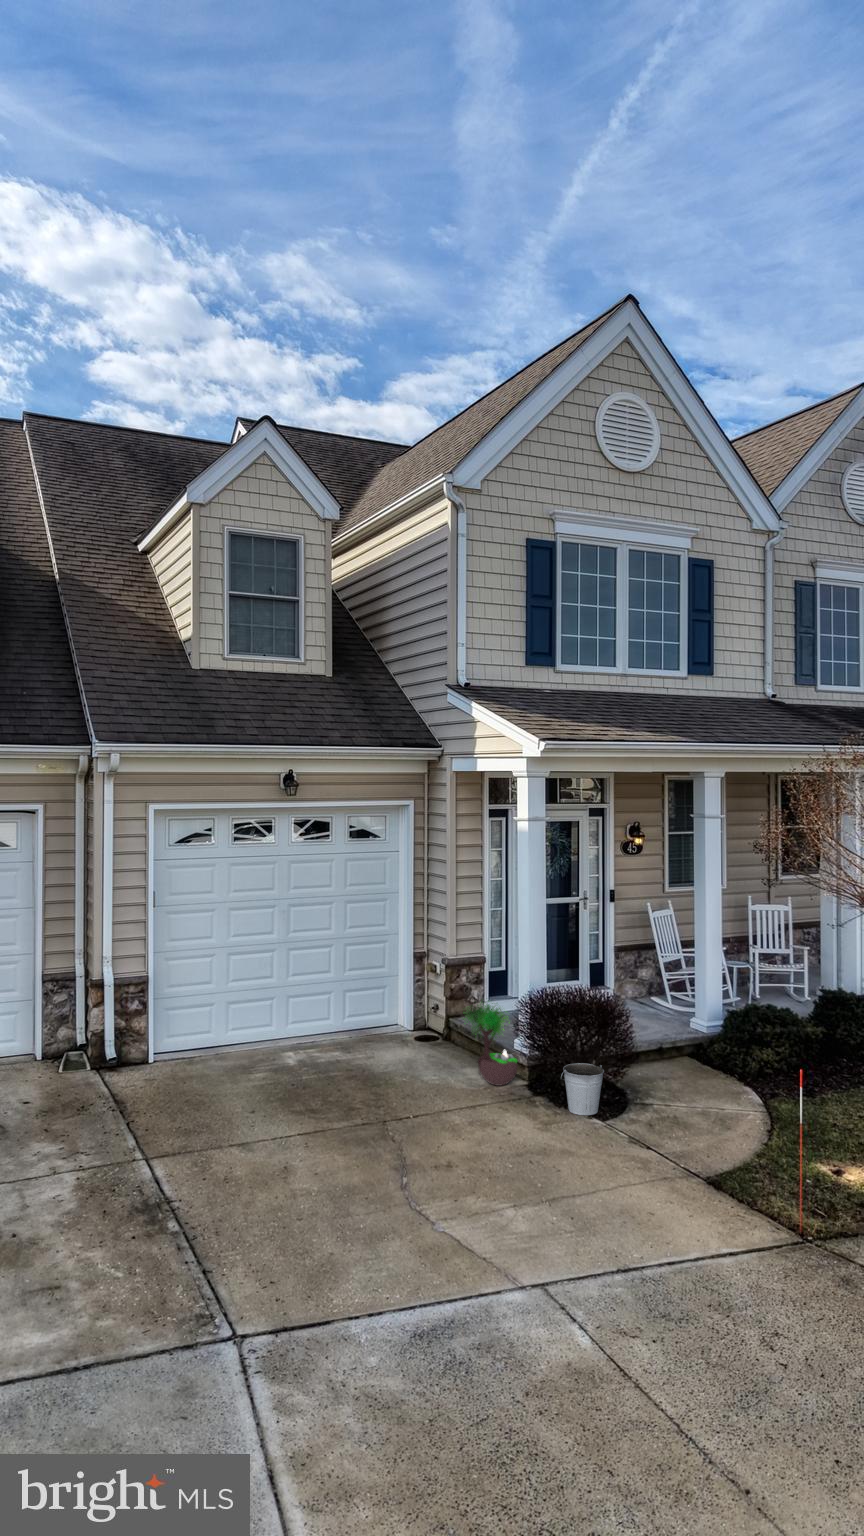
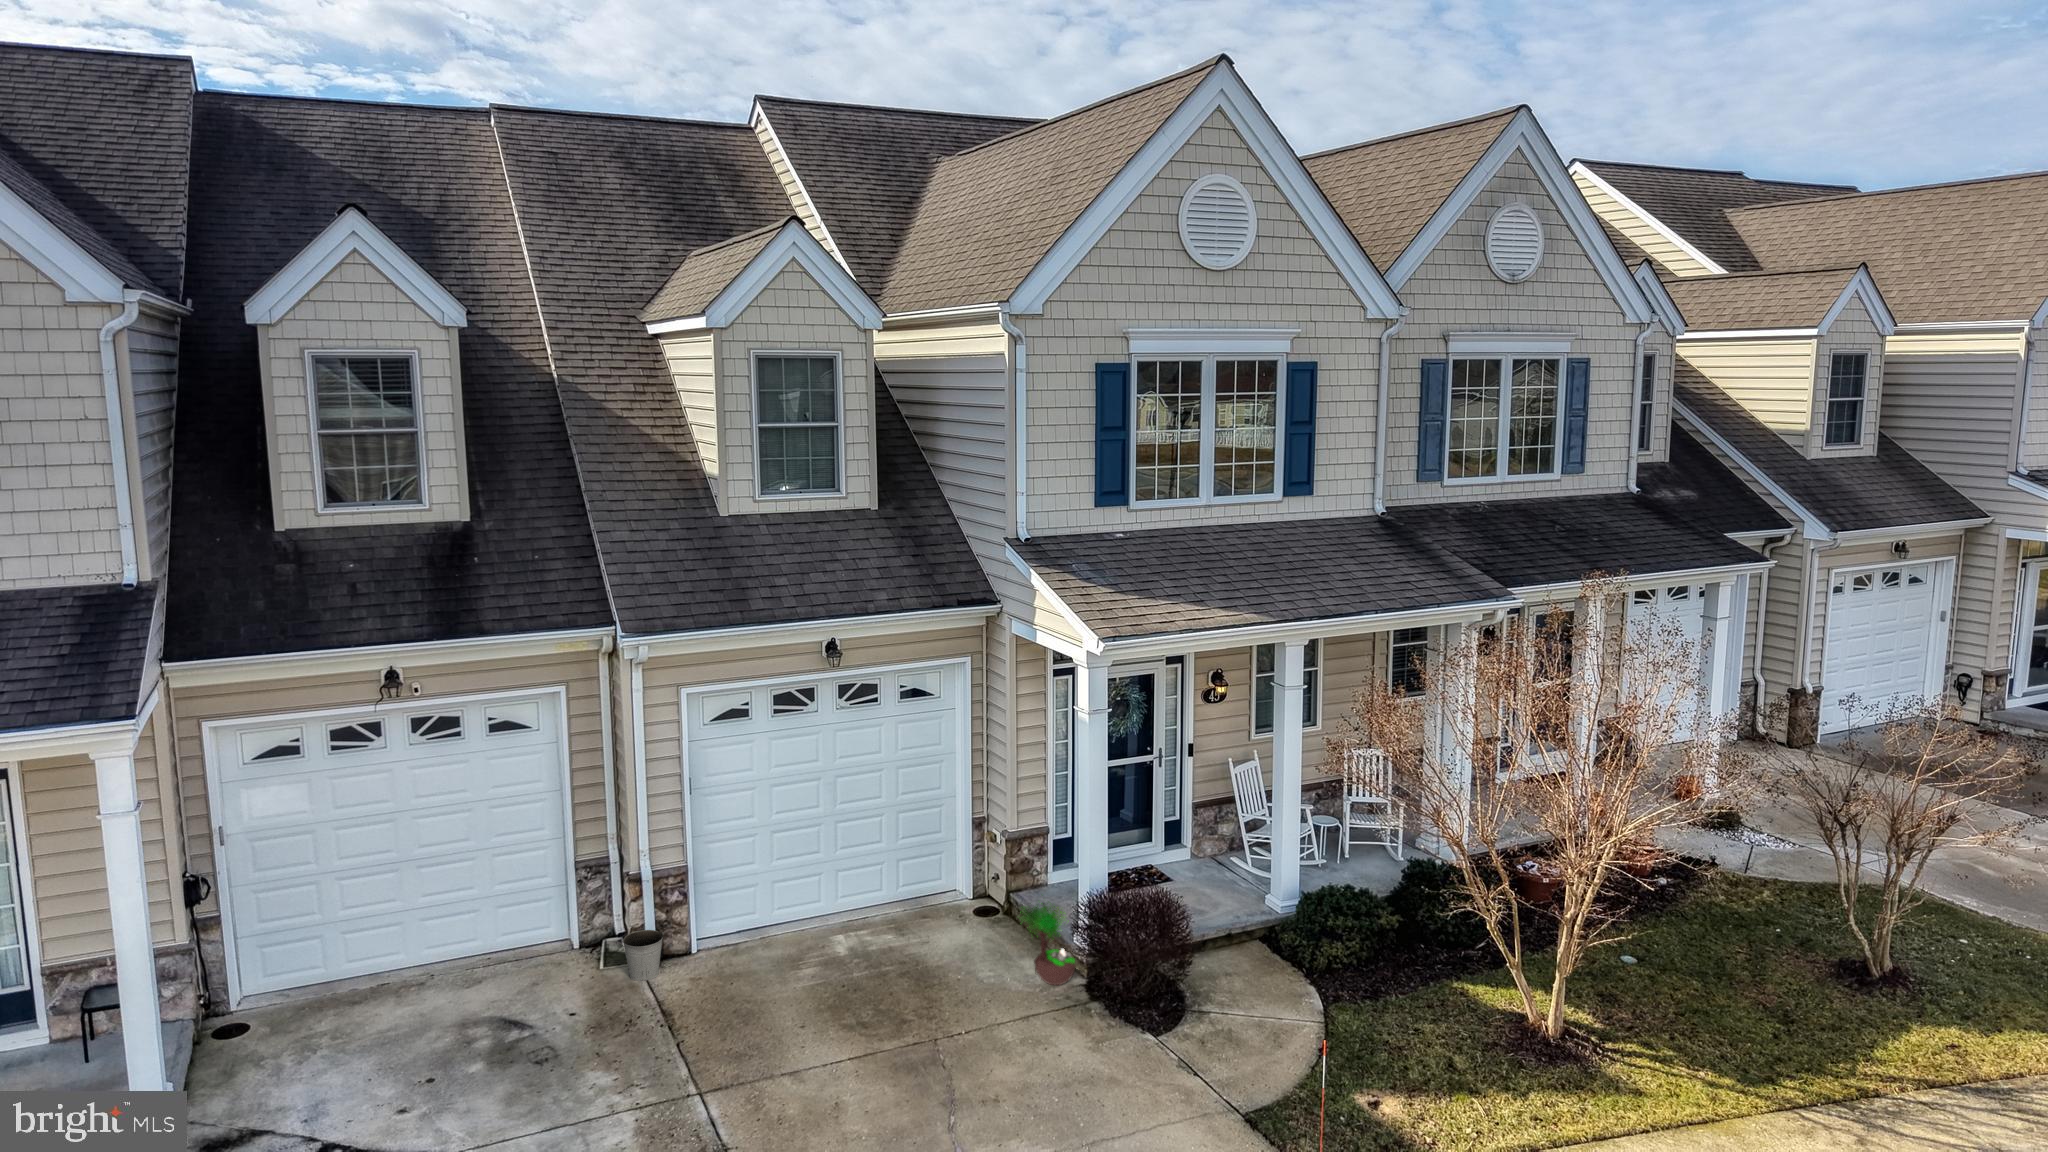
bucket: present [561,1063,604,1115] -> present [622,930,664,981]

